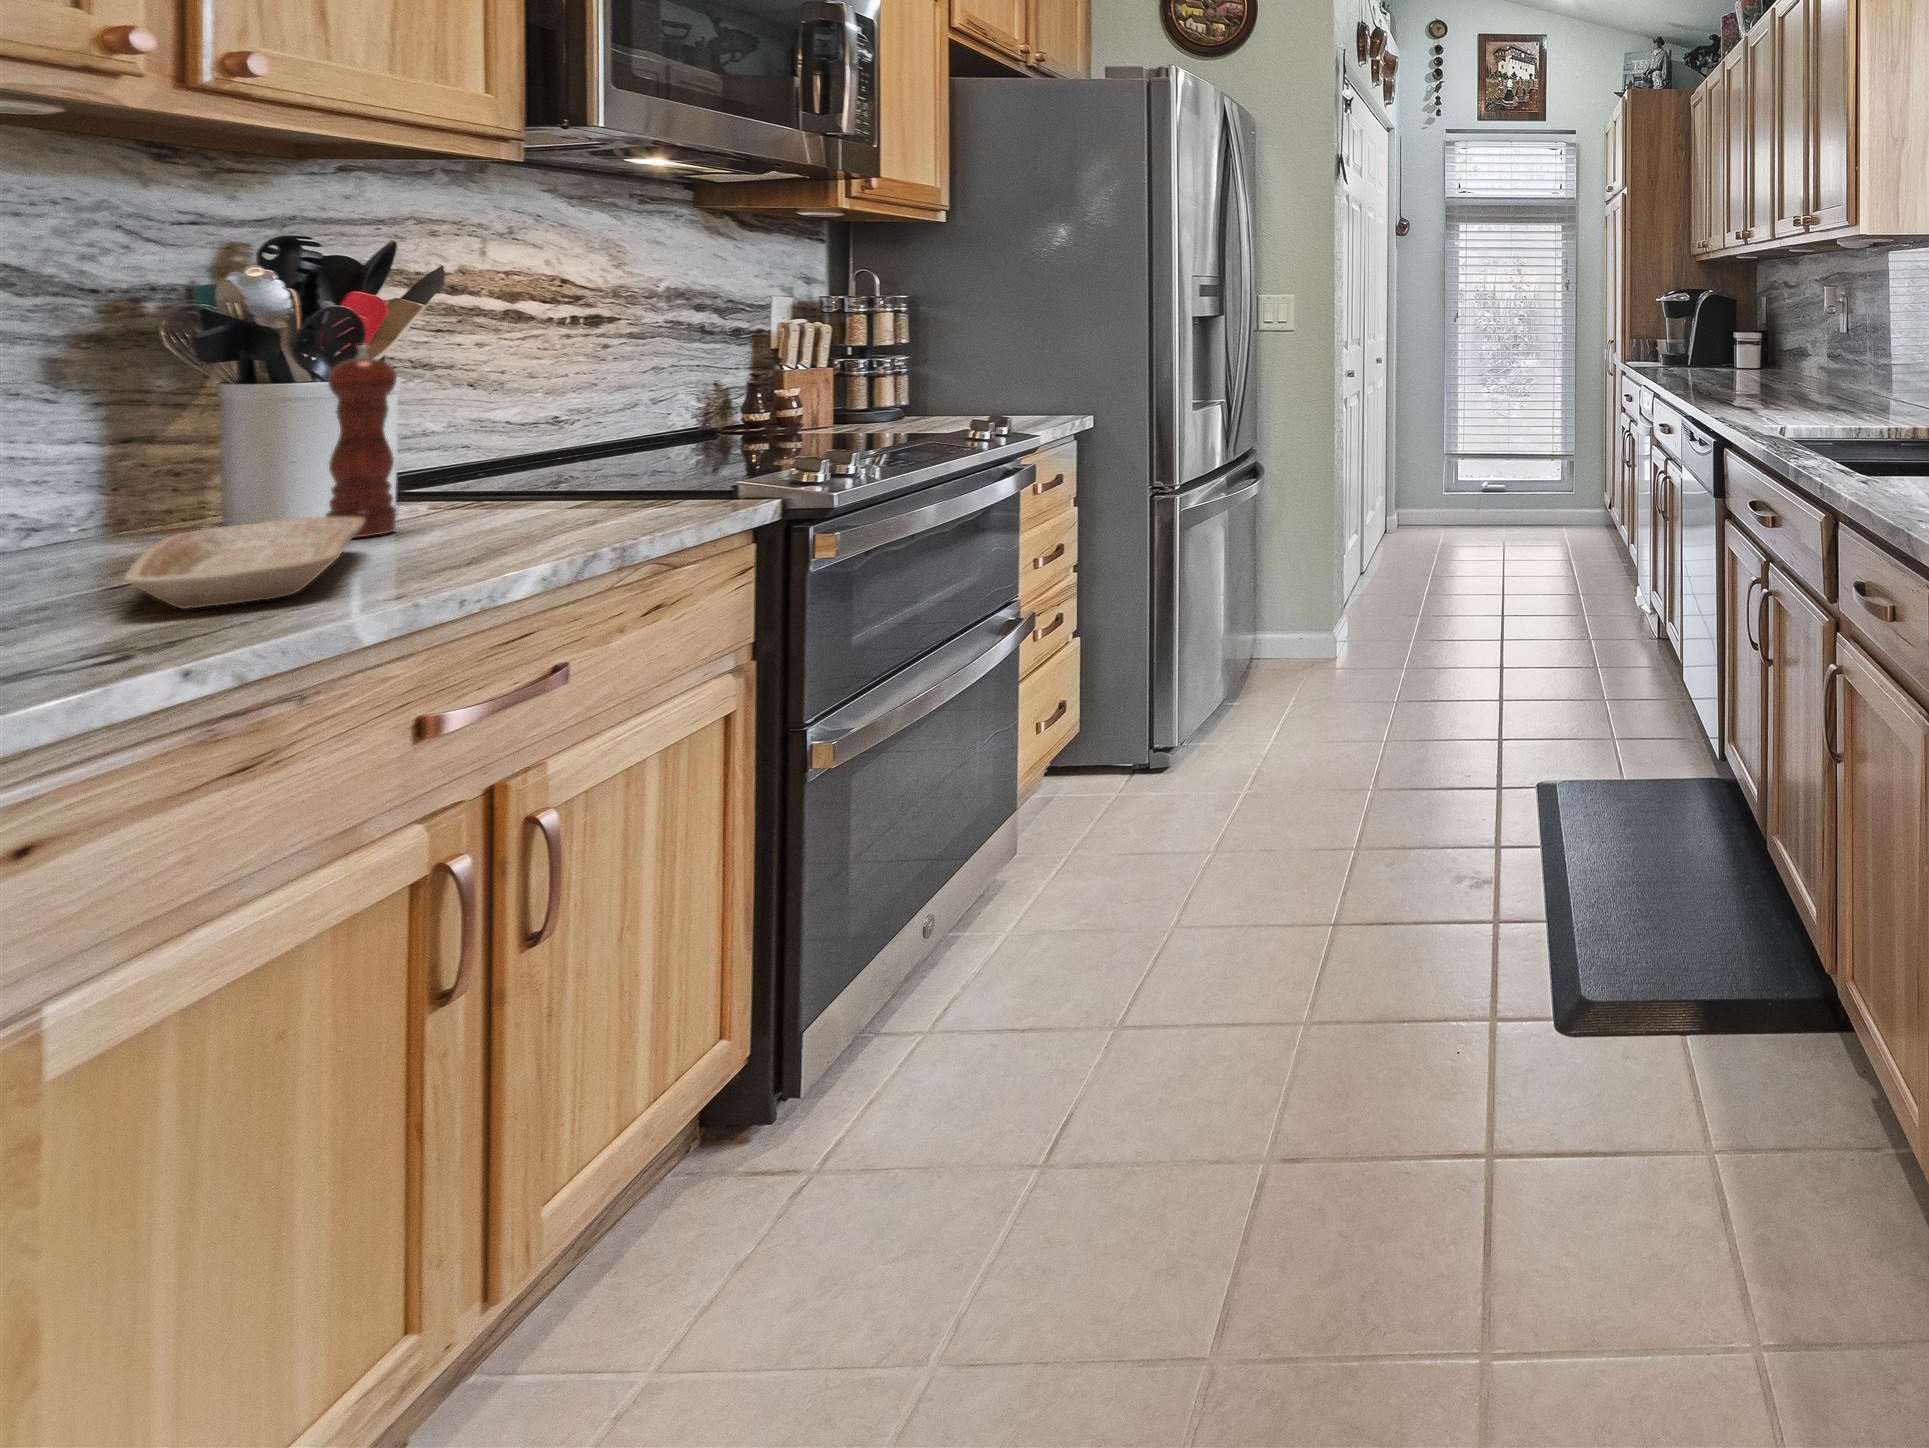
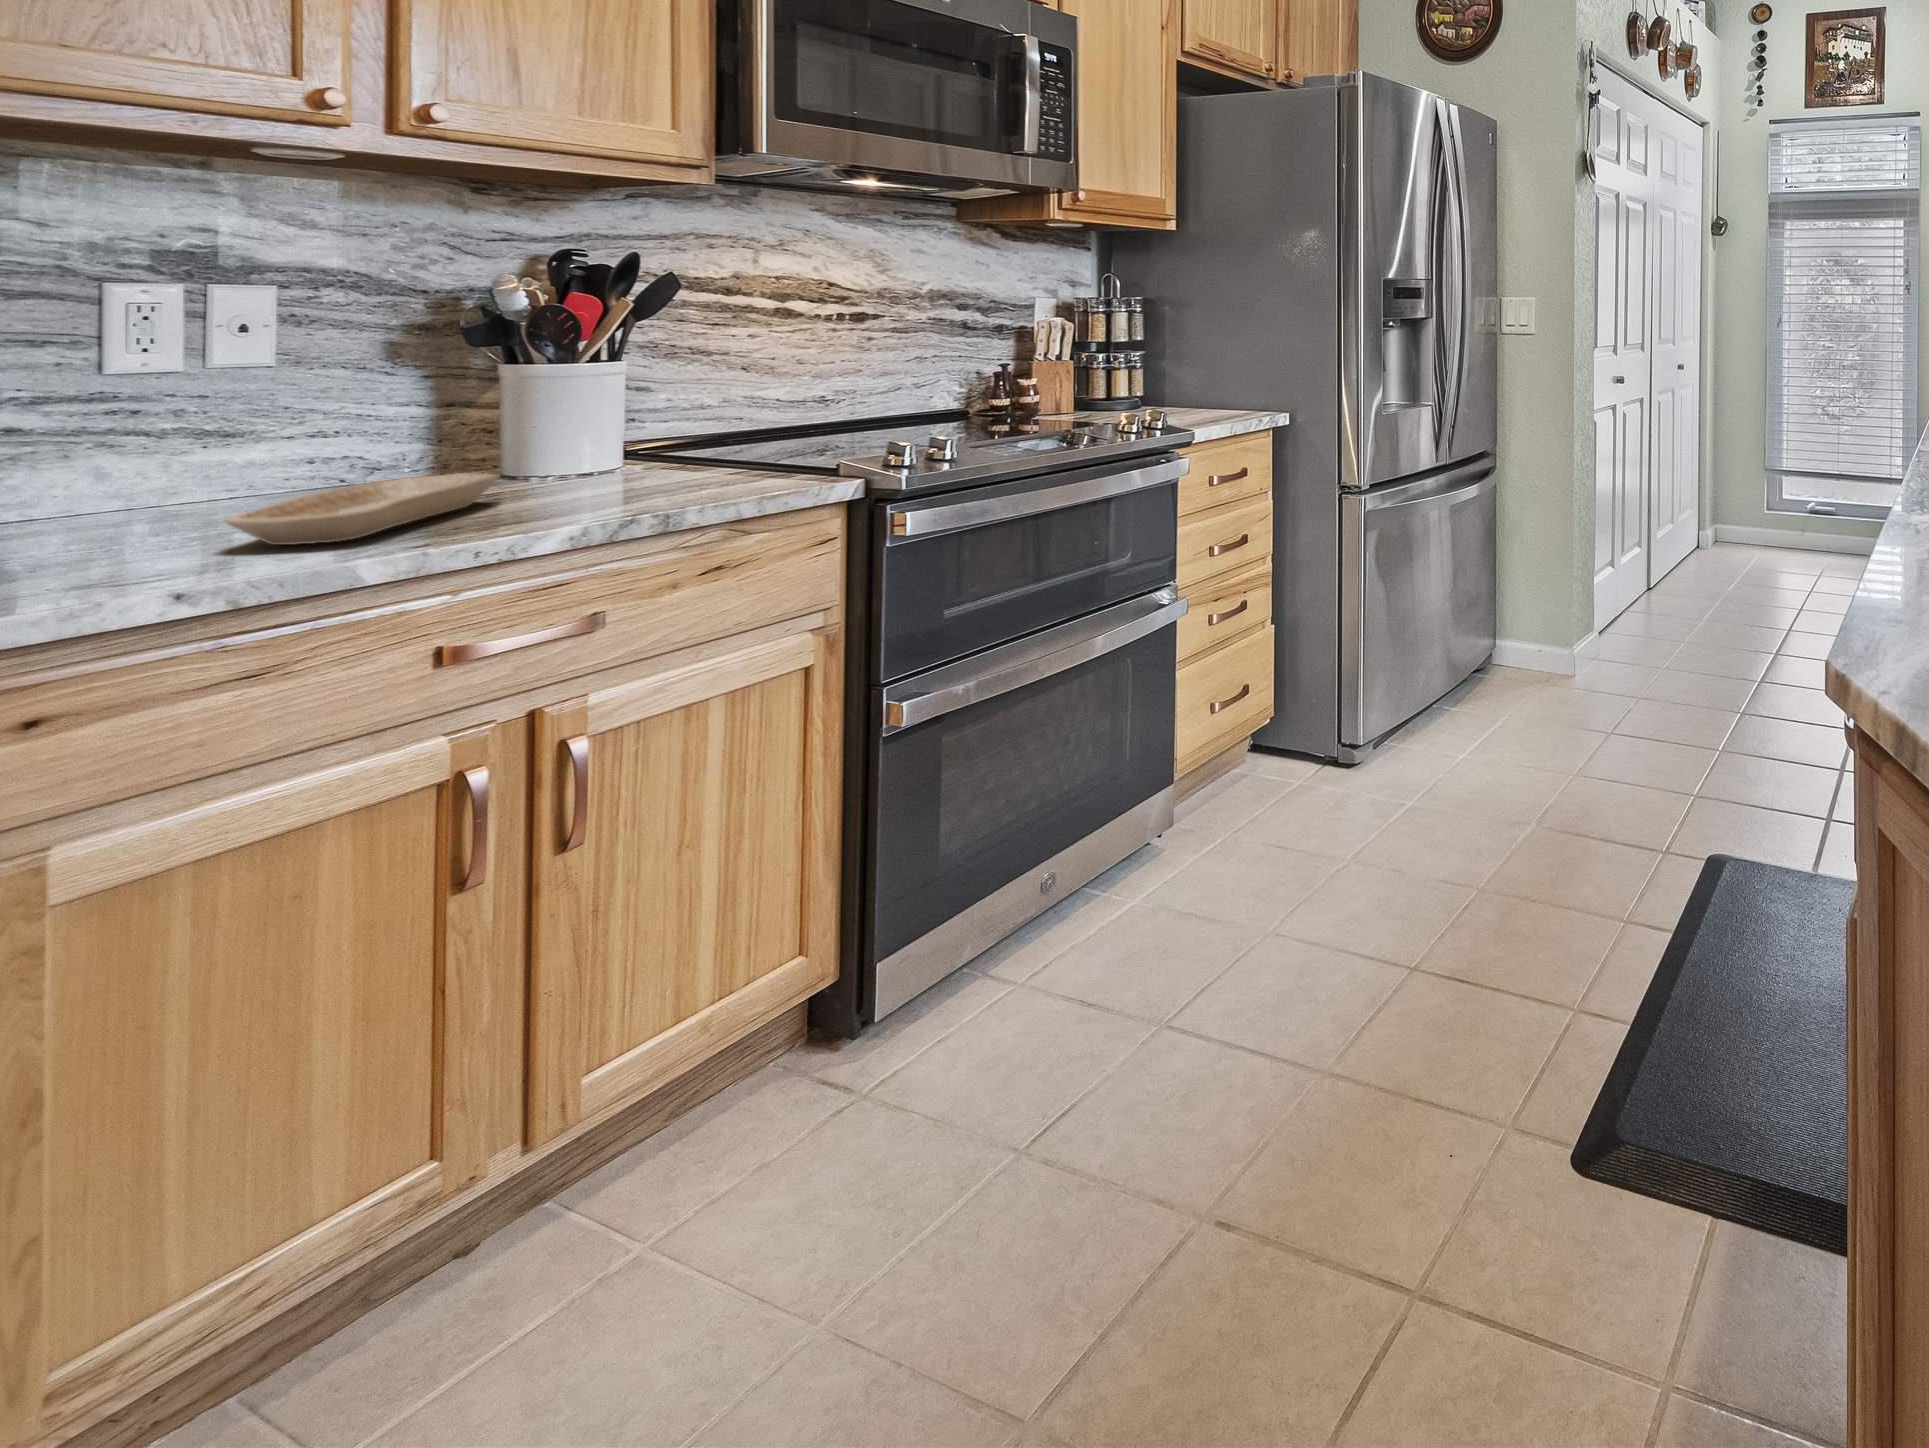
pepper mill: present [325,345,397,538] -> none [516,334,569,491]

